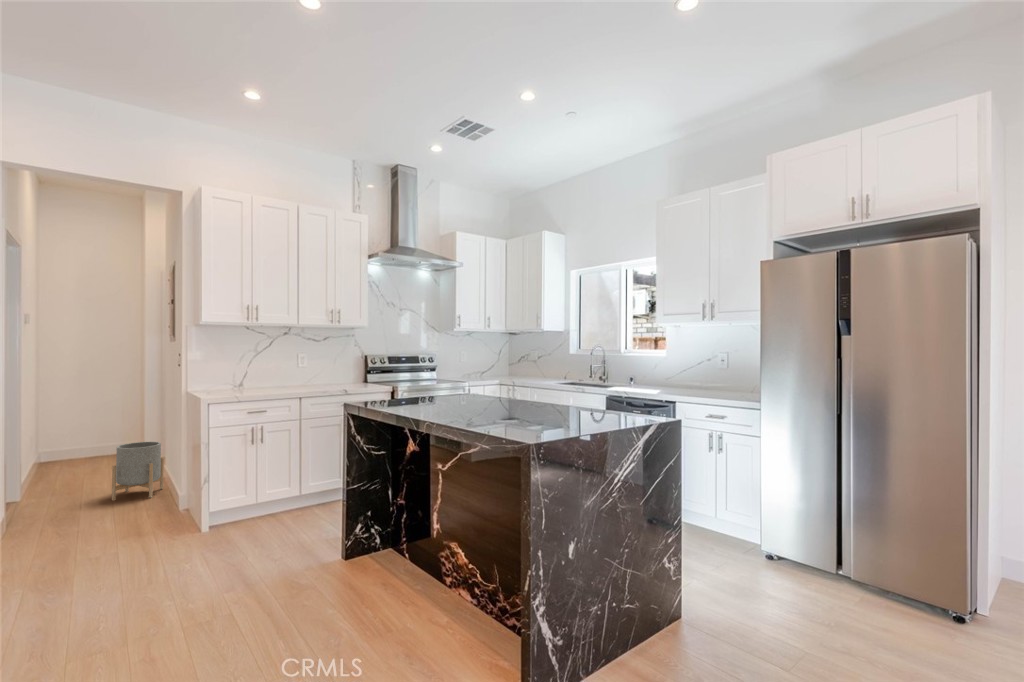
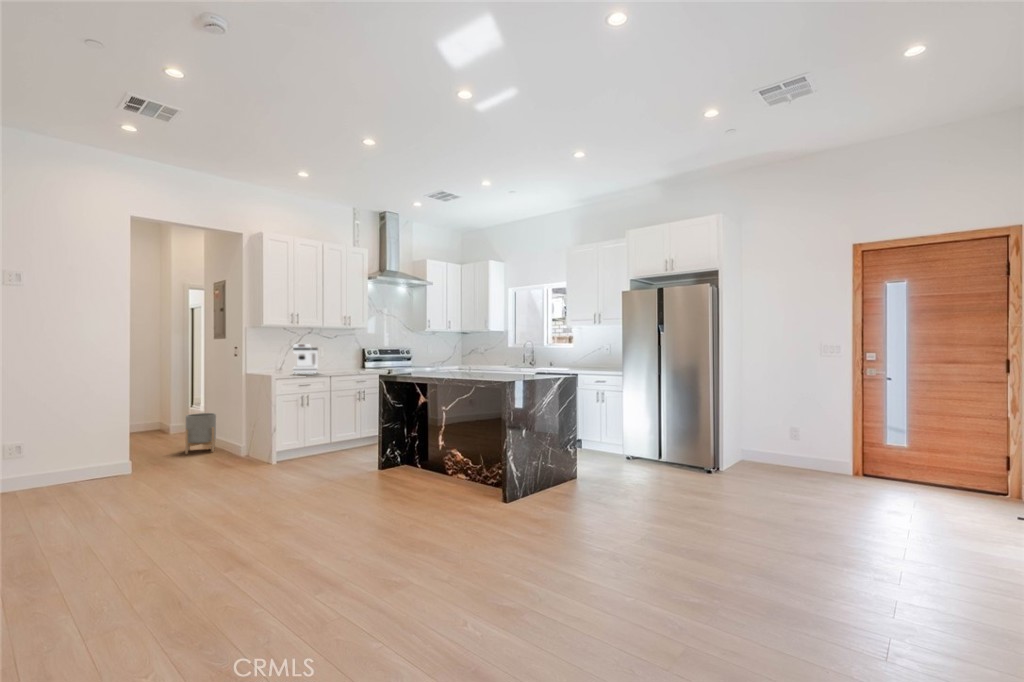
coffee maker: none [242,349,285,393] -> present [293,344,318,373]

